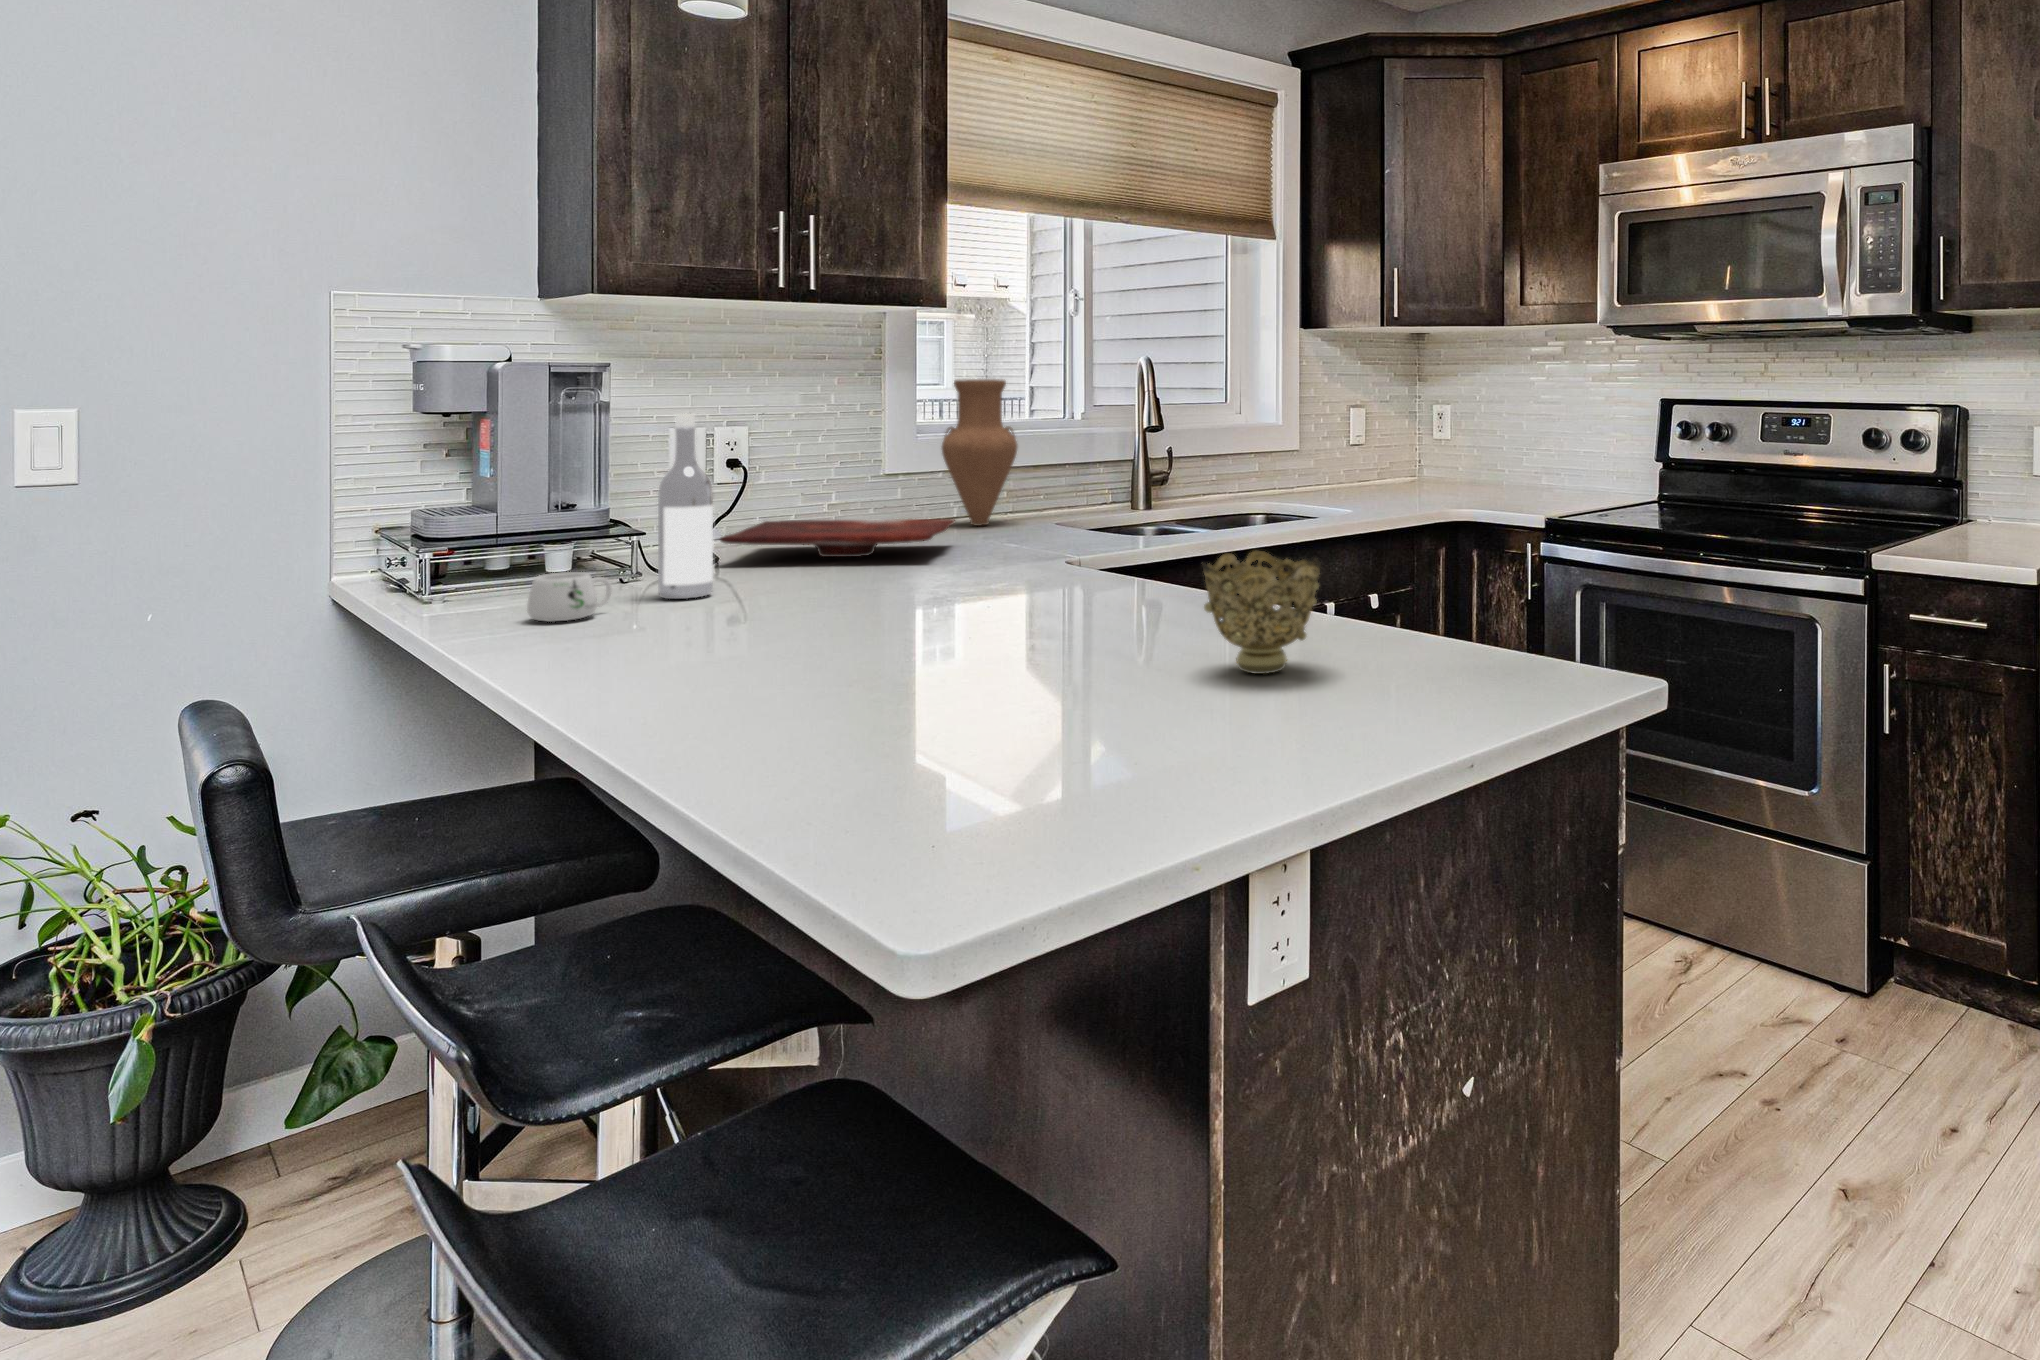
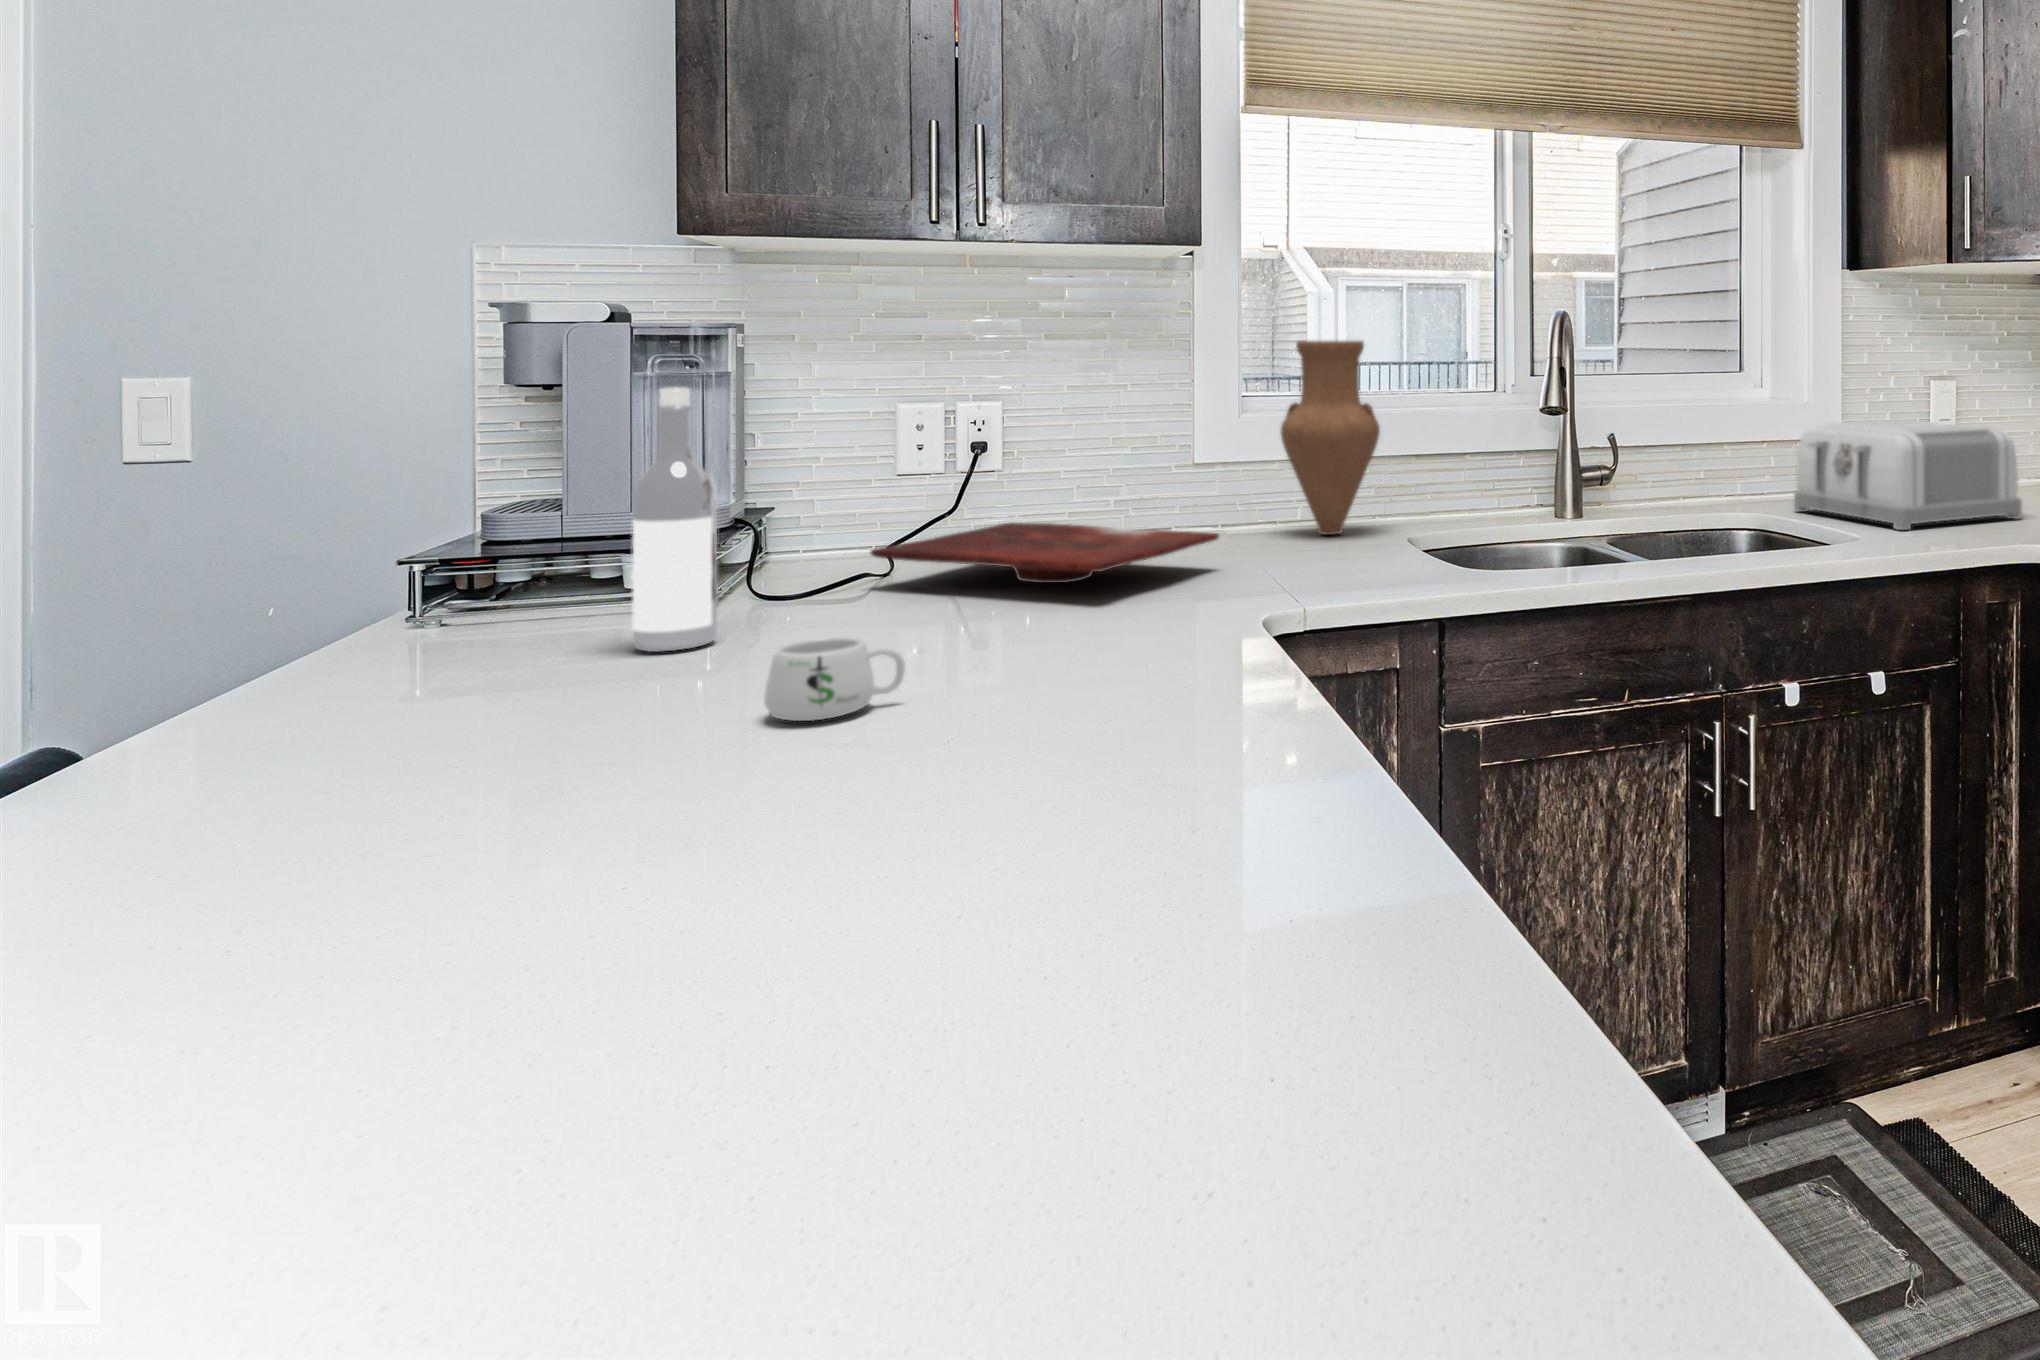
toaster: none [1277,435,1425,506] -> present [1794,420,2022,530]
decorative bowl: present [1202,551,1321,674] -> none [622,755,991,1126]
mug: present [527,572,612,622] -> present [764,637,905,721]

